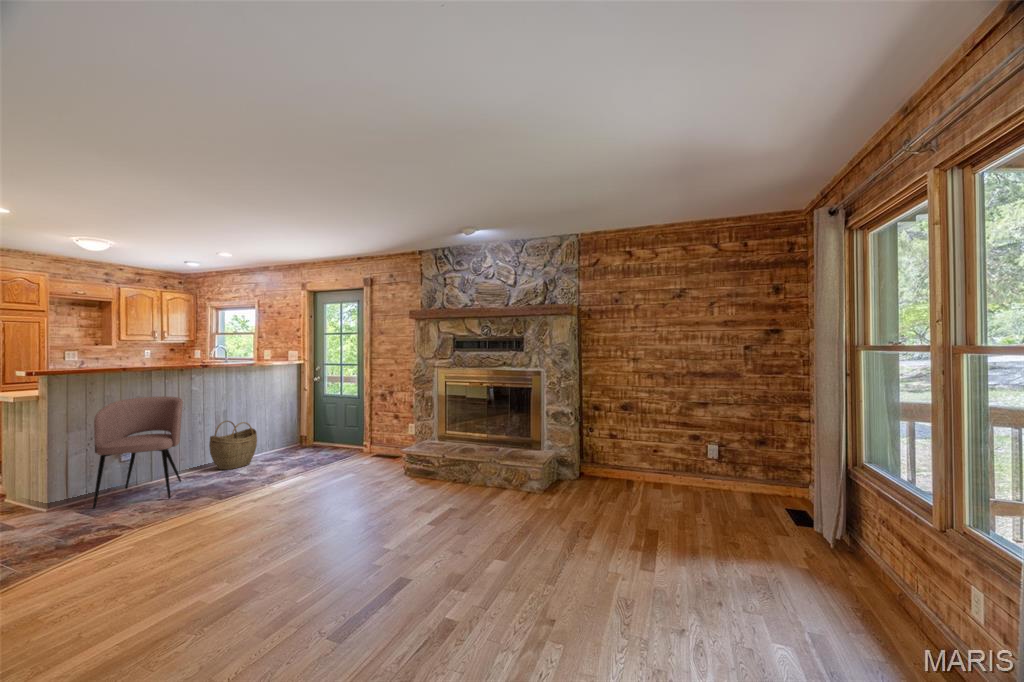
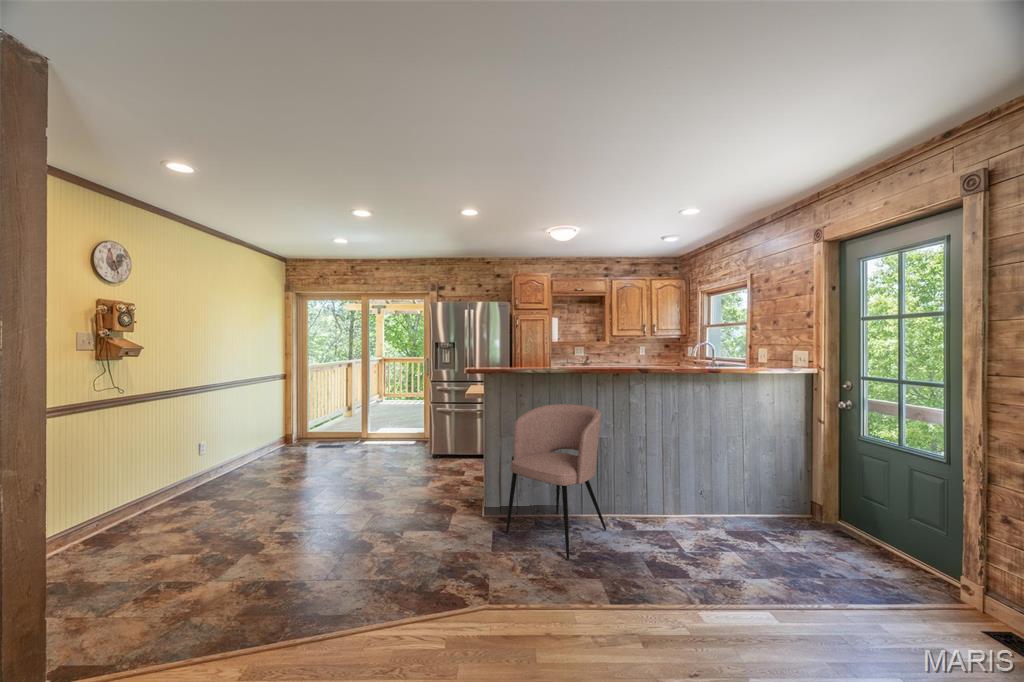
woven basket: present [209,421,257,470] -> none [651,452,719,534]

